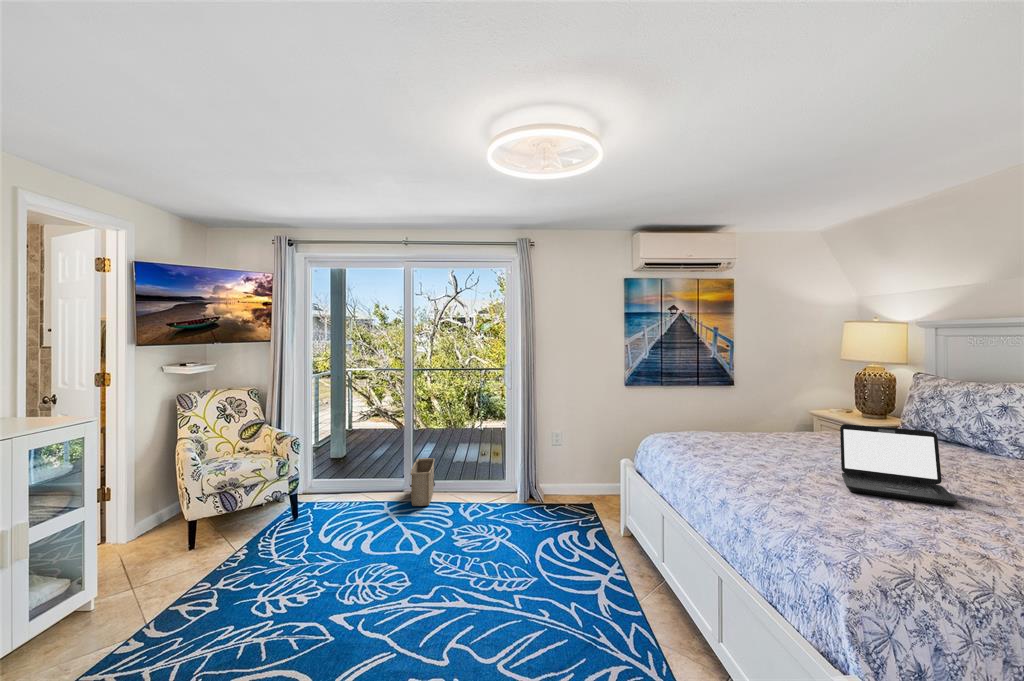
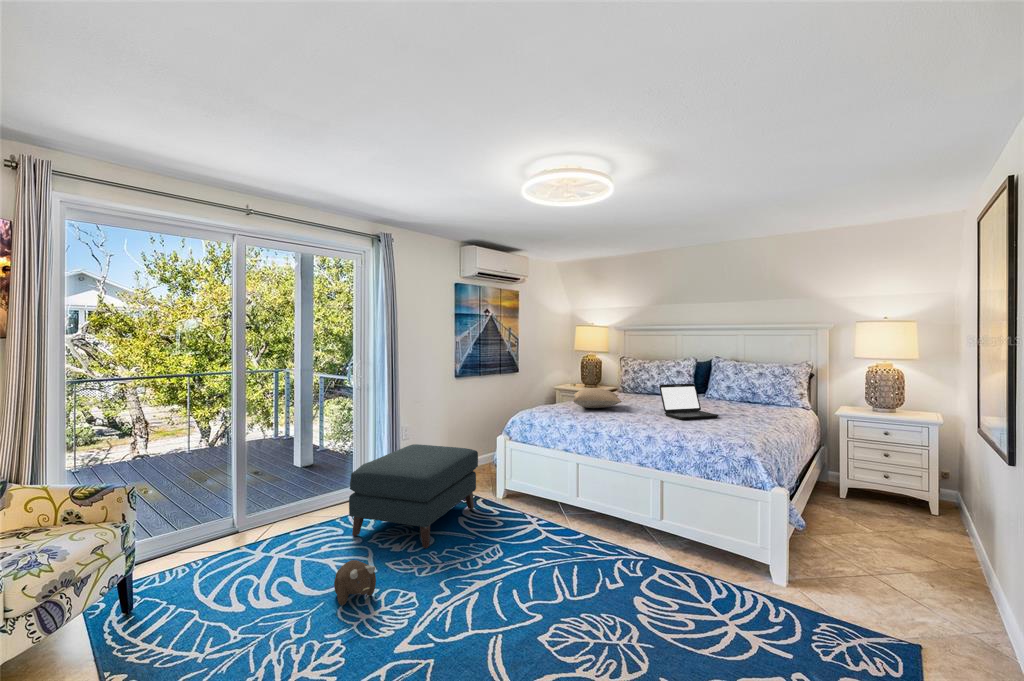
pillow: none [716,415,817,447] -> present [573,388,622,408]
ottoman: none [453,448,585,550] -> present [349,444,478,548]
basket: present [410,458,435,506] -> none [249,485,301,544]
plush toy: none [361,532,398,569] -> present [334,560,376,606]

